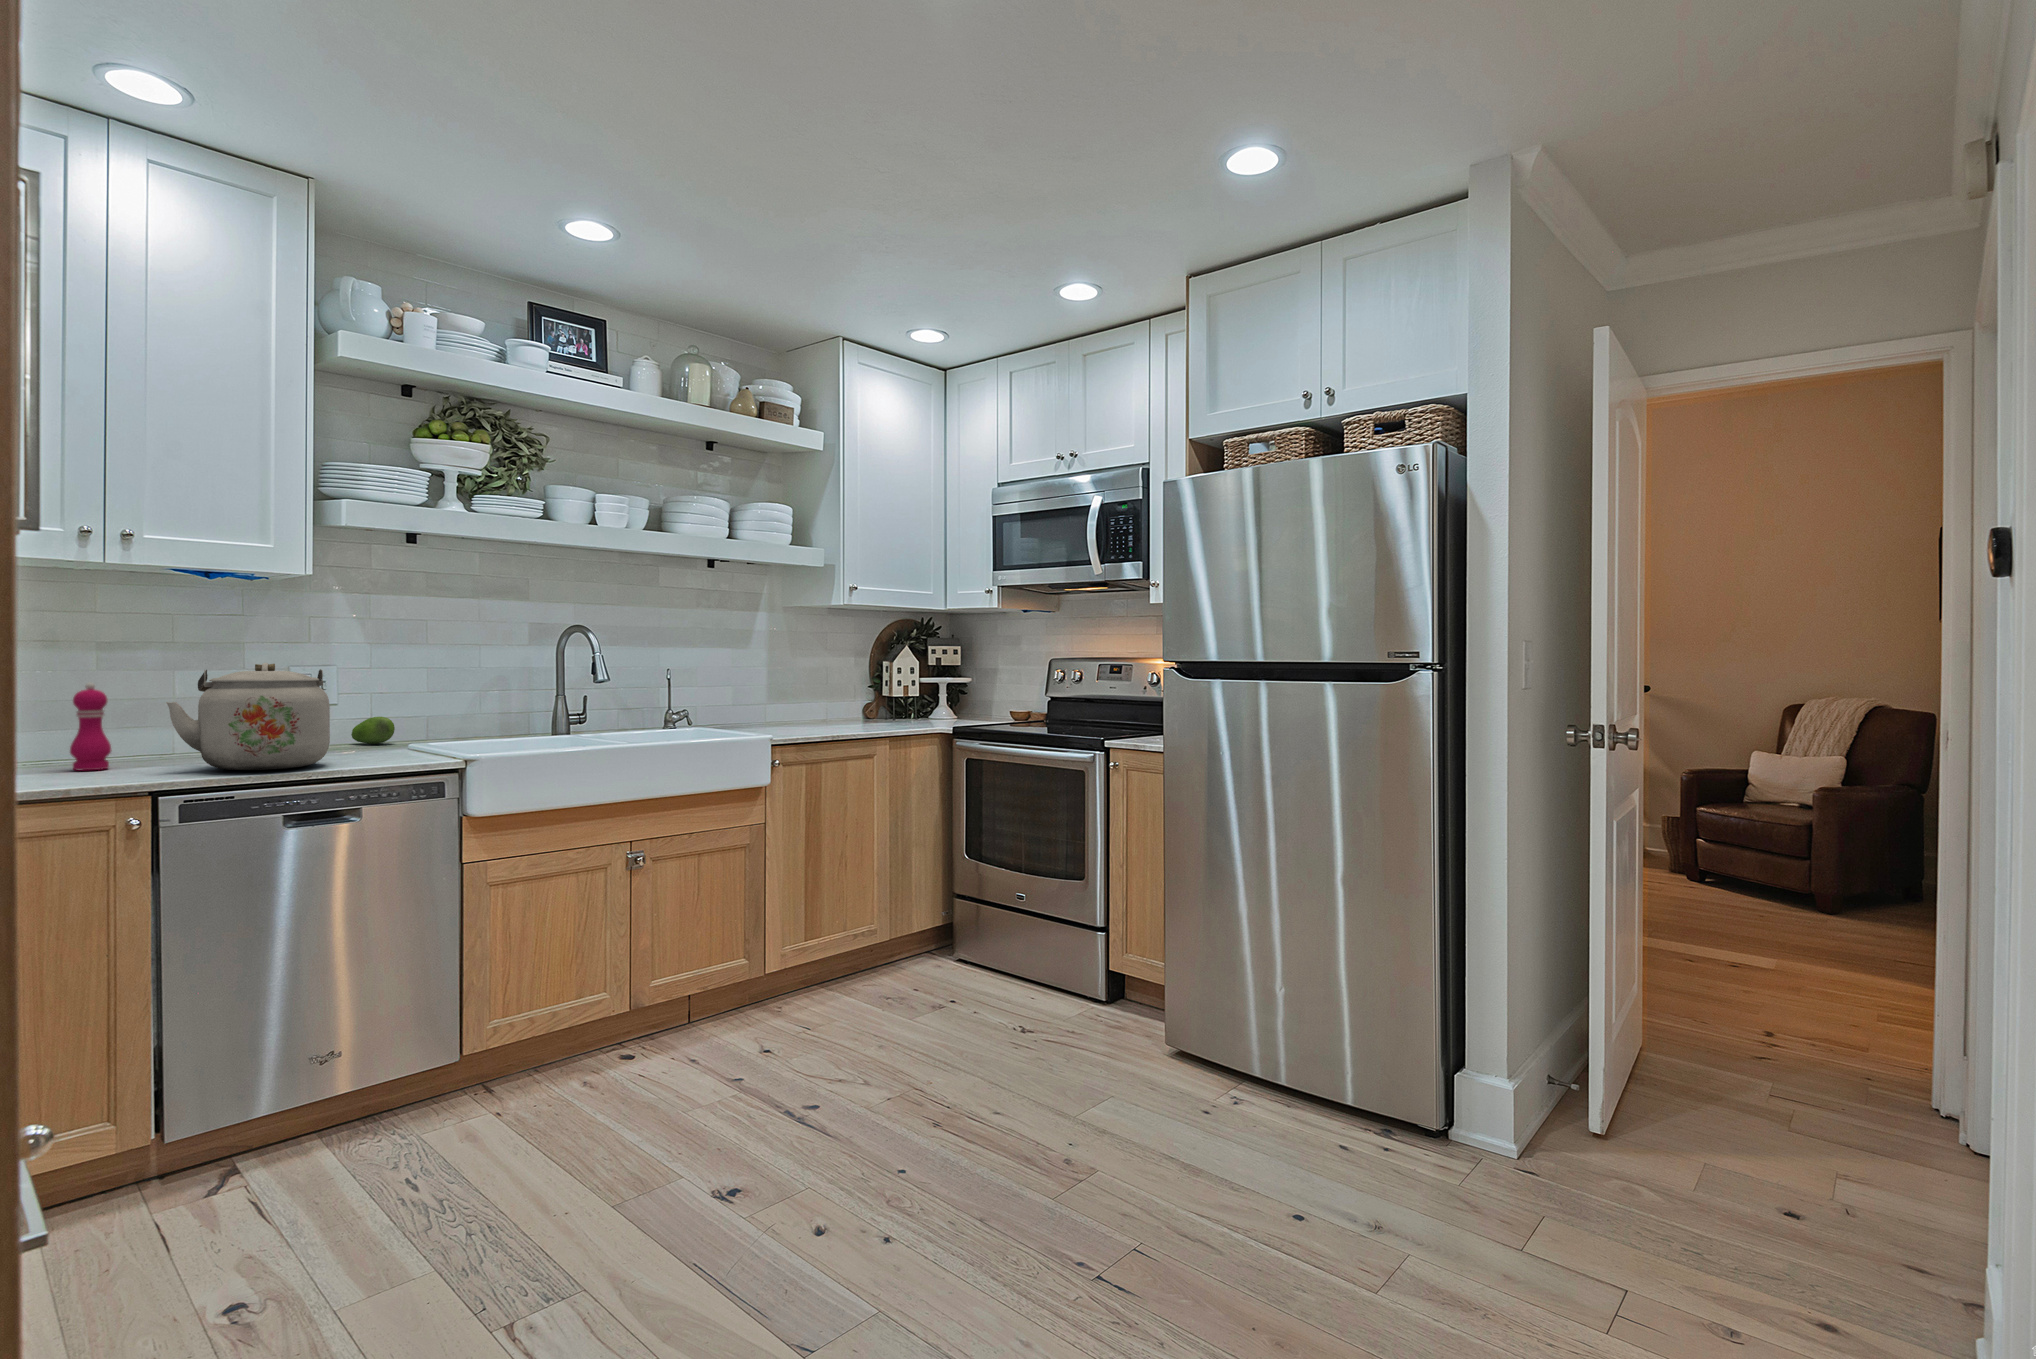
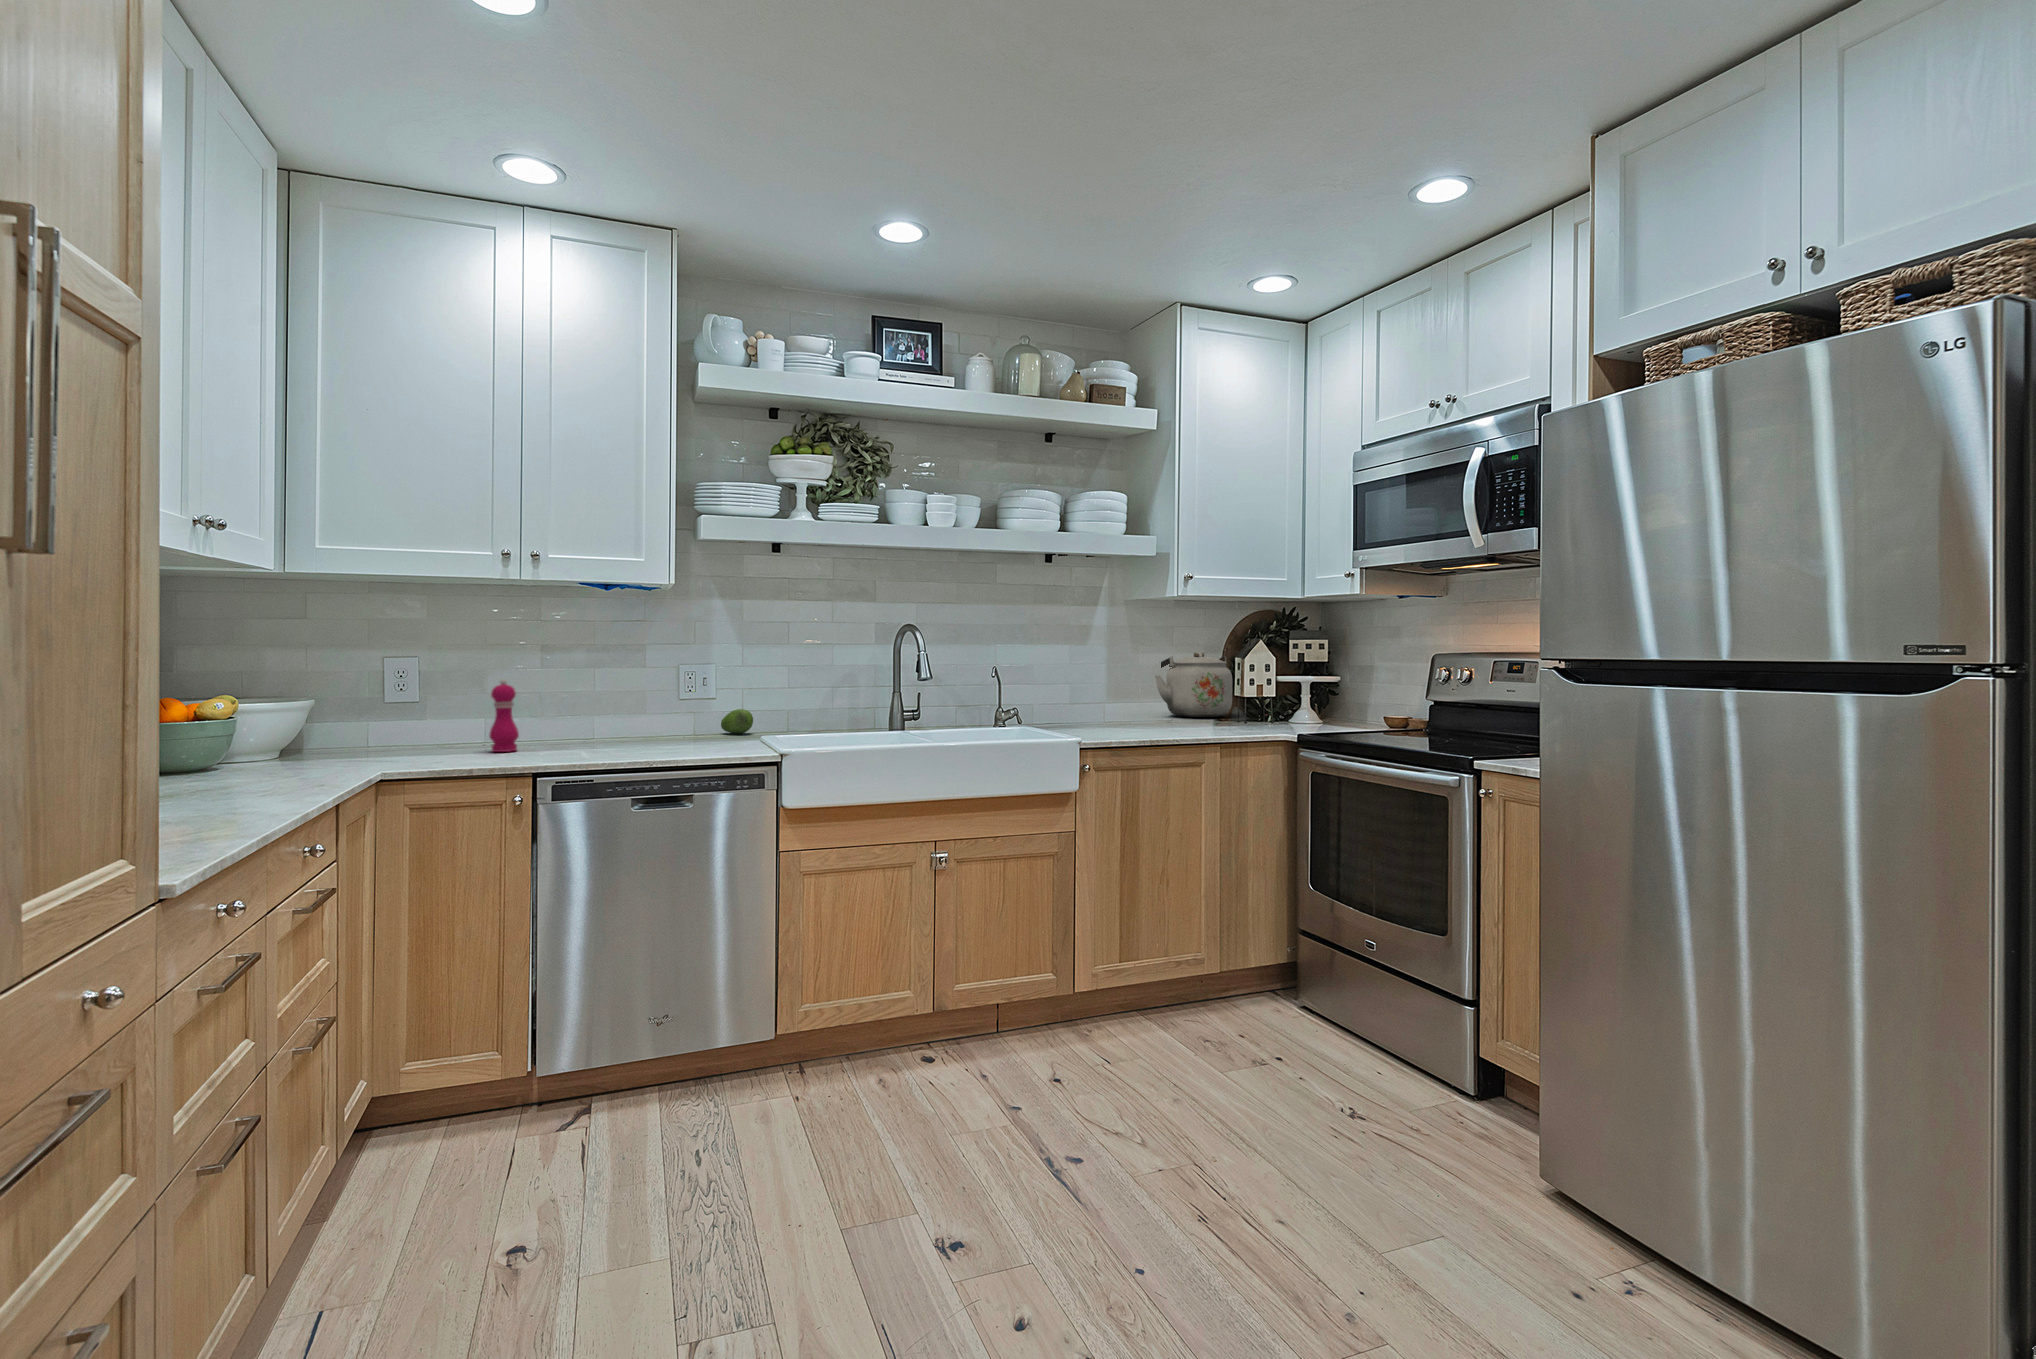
kettle: present [166,663,330,770] -> present [1155,652,1232,717]

